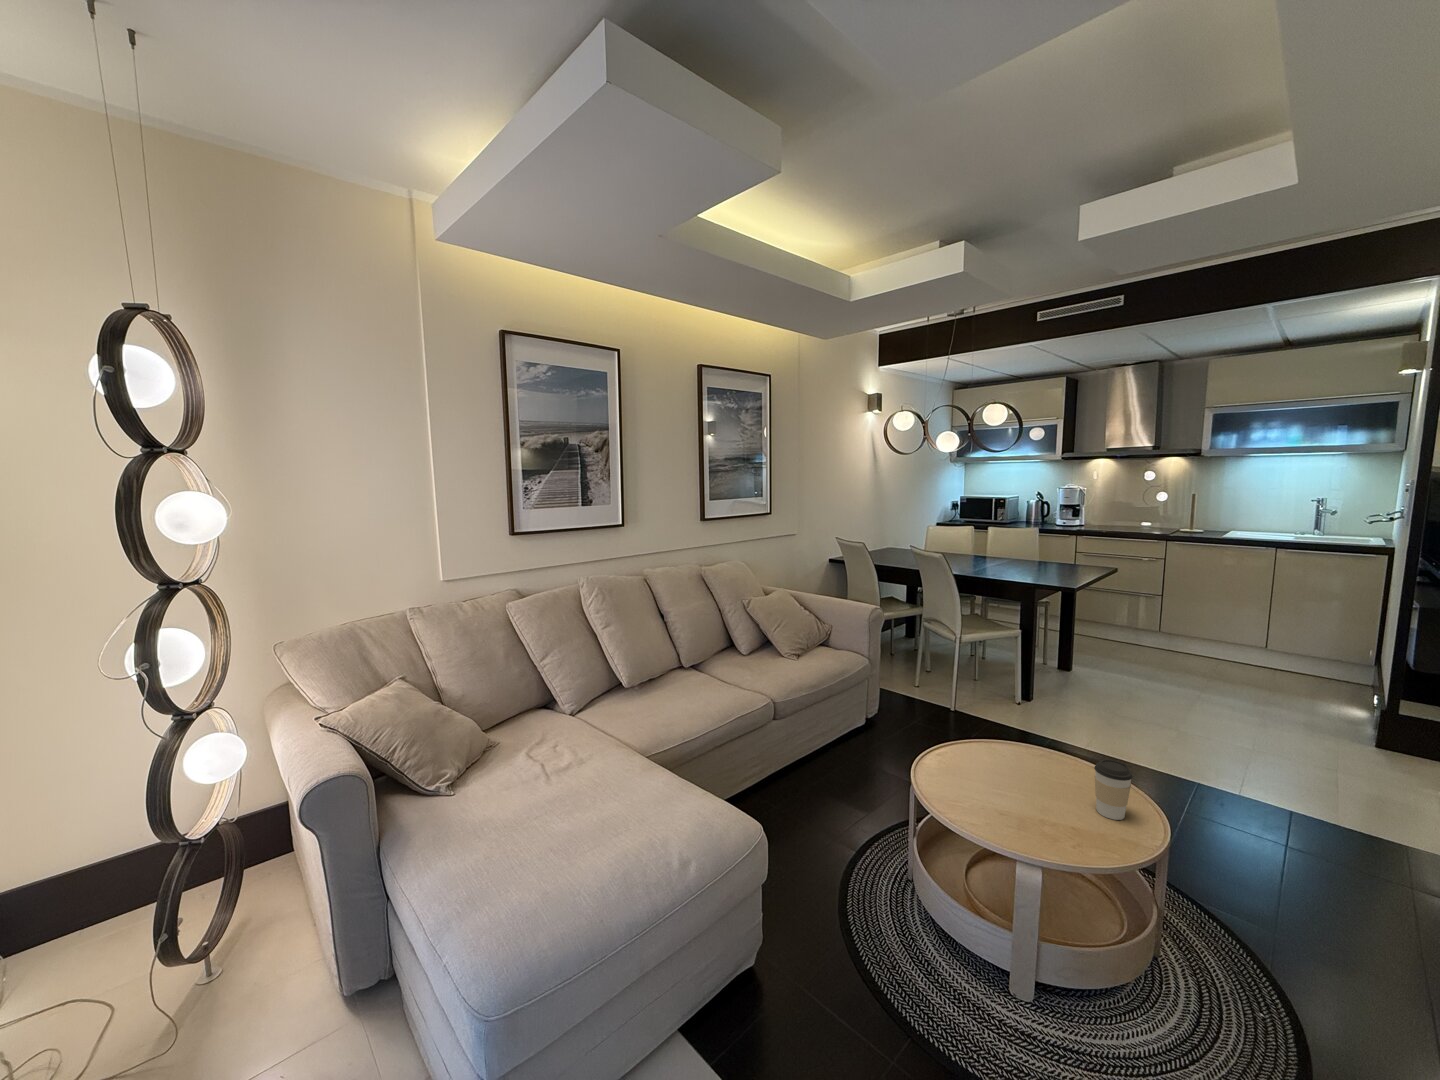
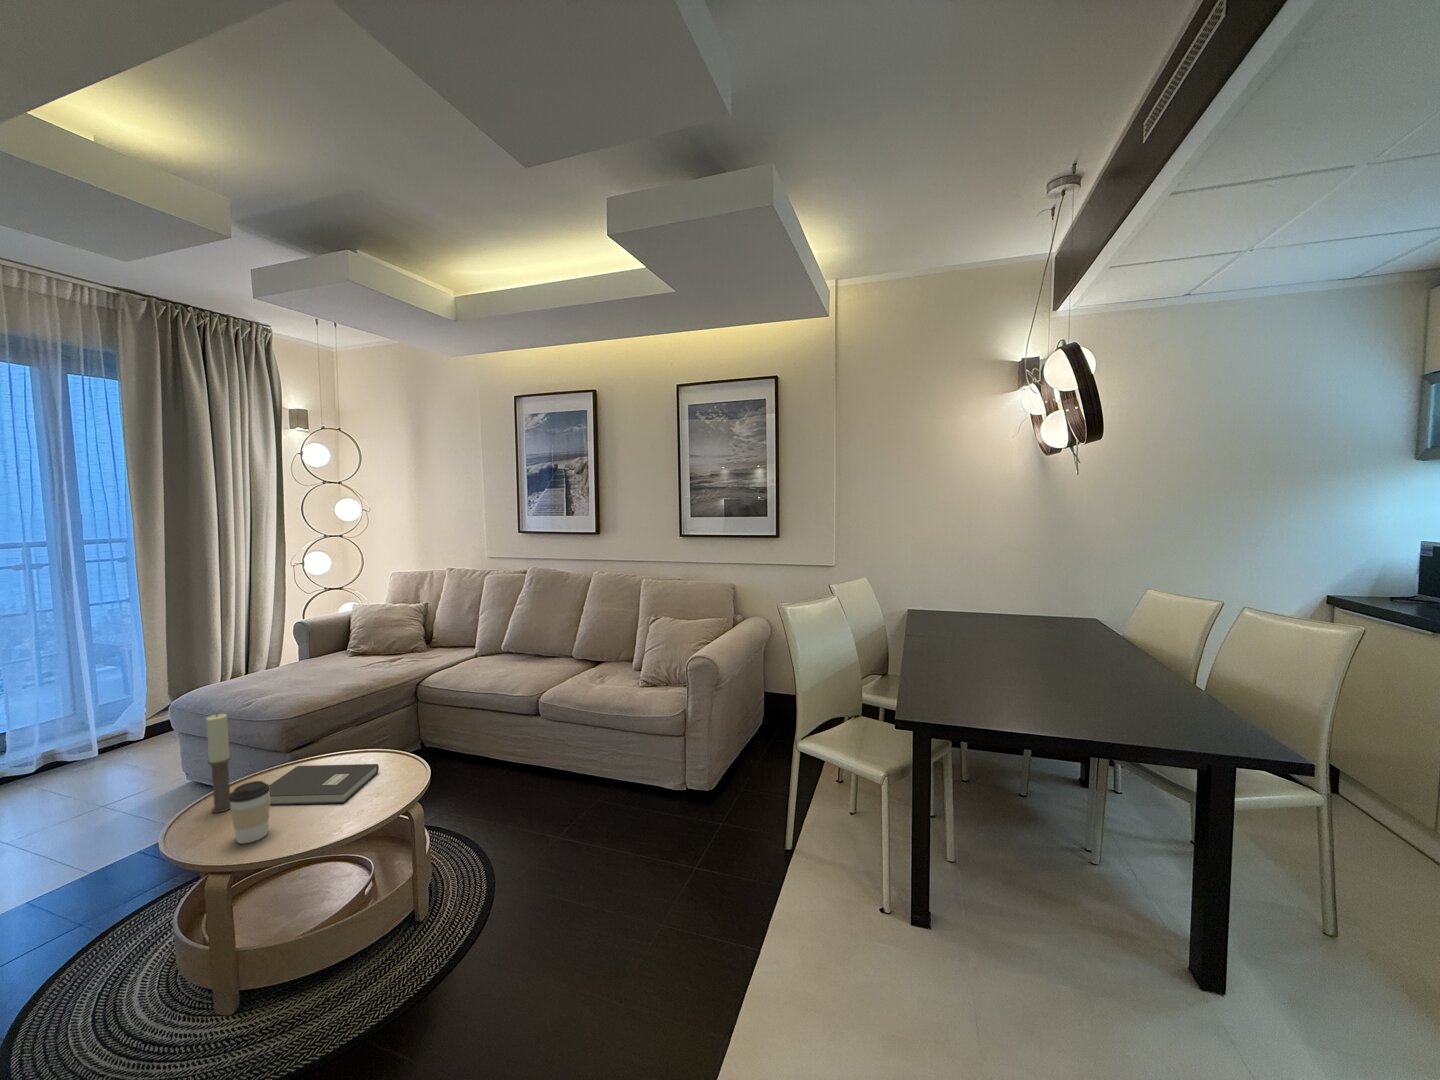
candle: none [1048,732,1075,844] -> present [206,714,231,813]
book: none [971,754,1049,821] -> present [269,764,379,805]

